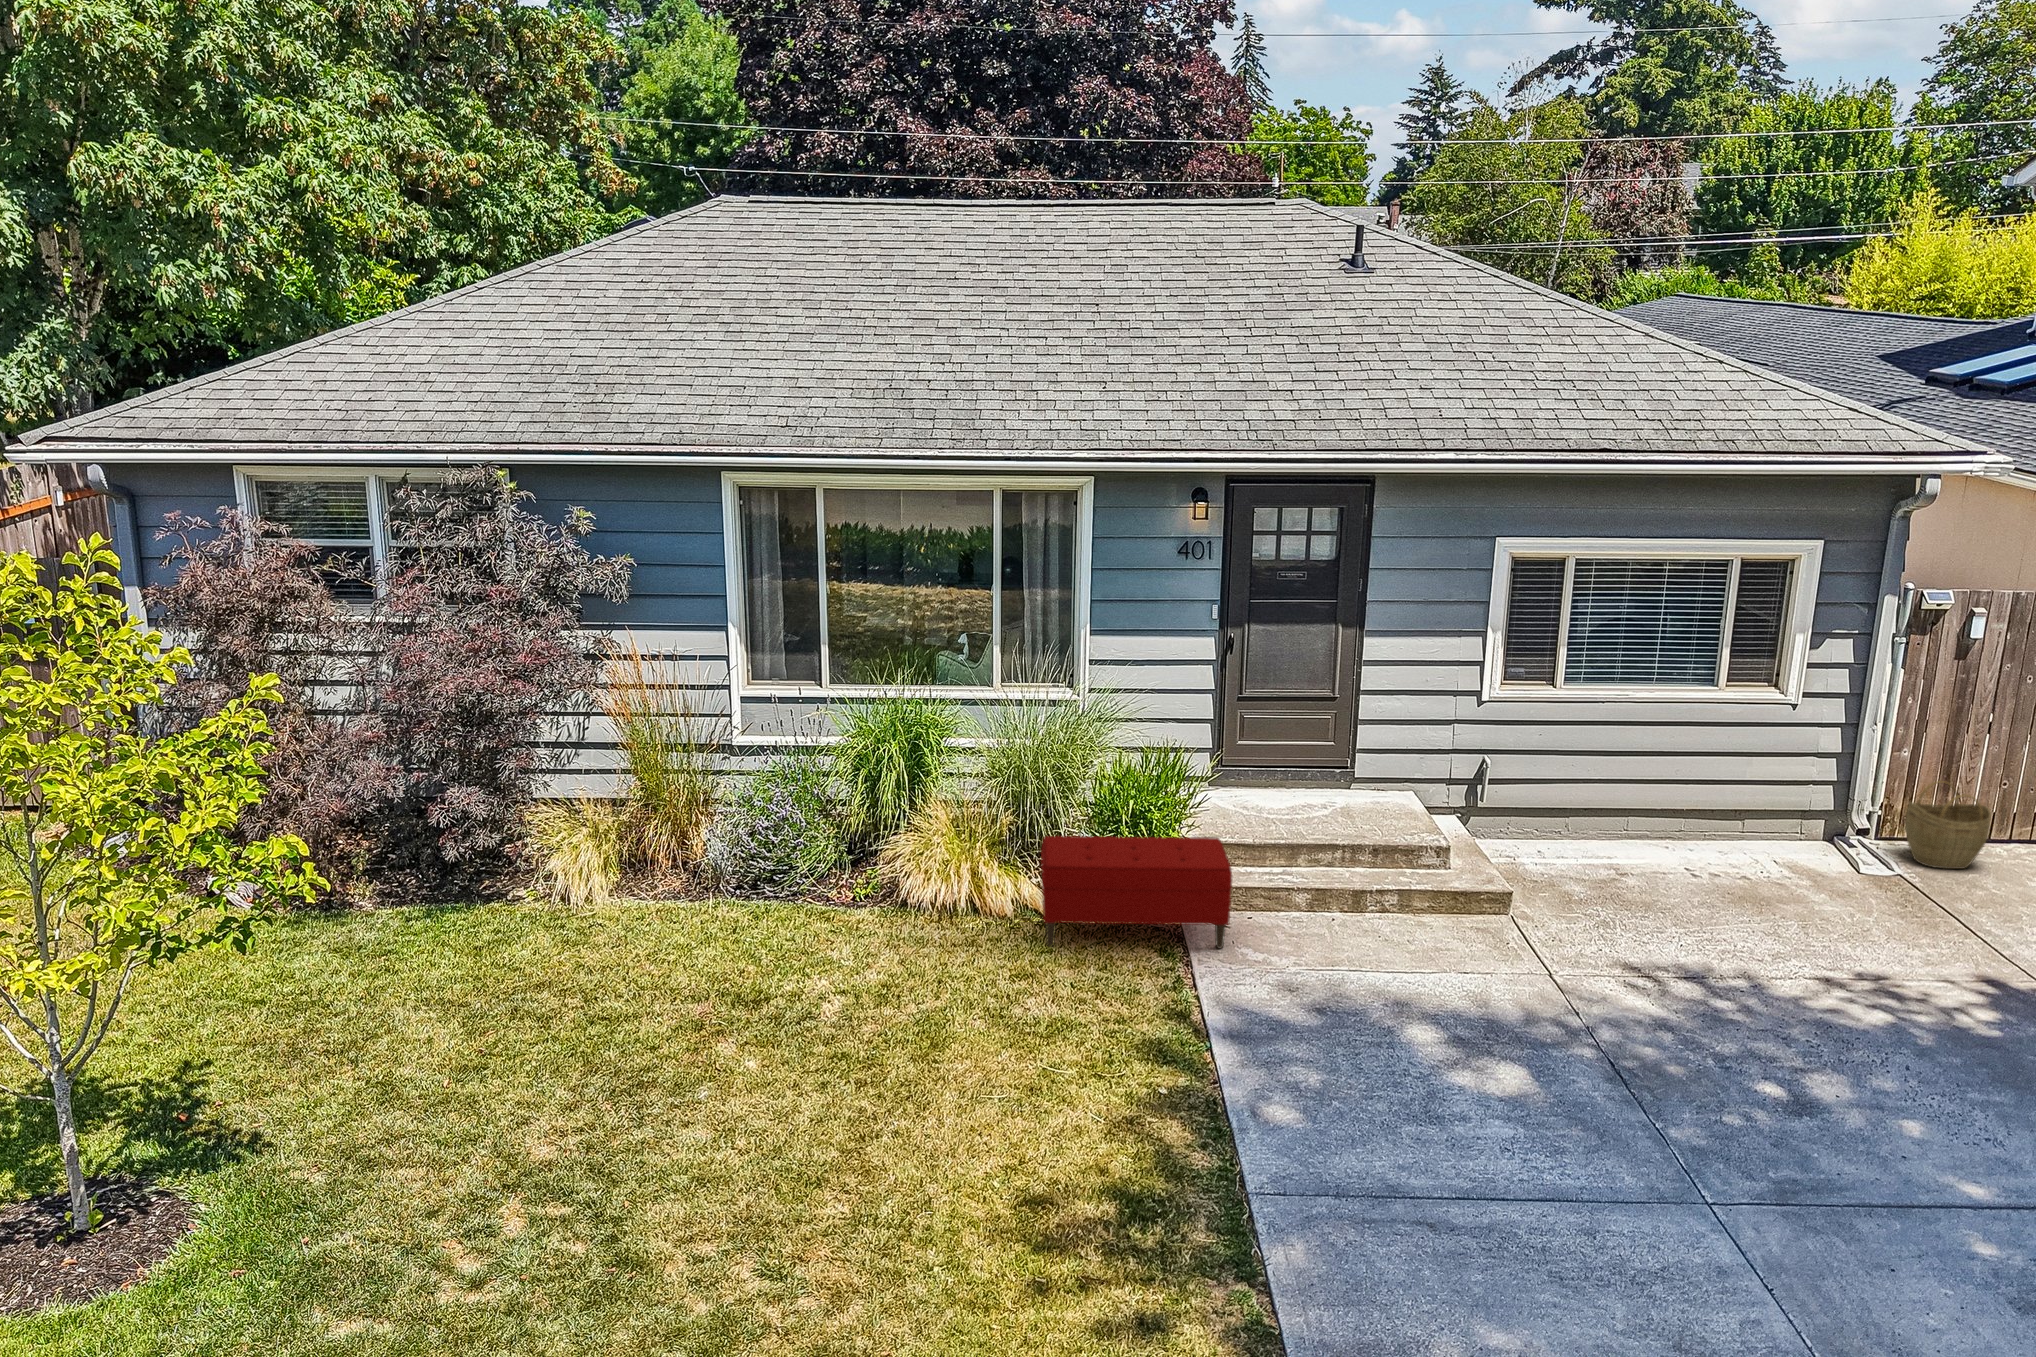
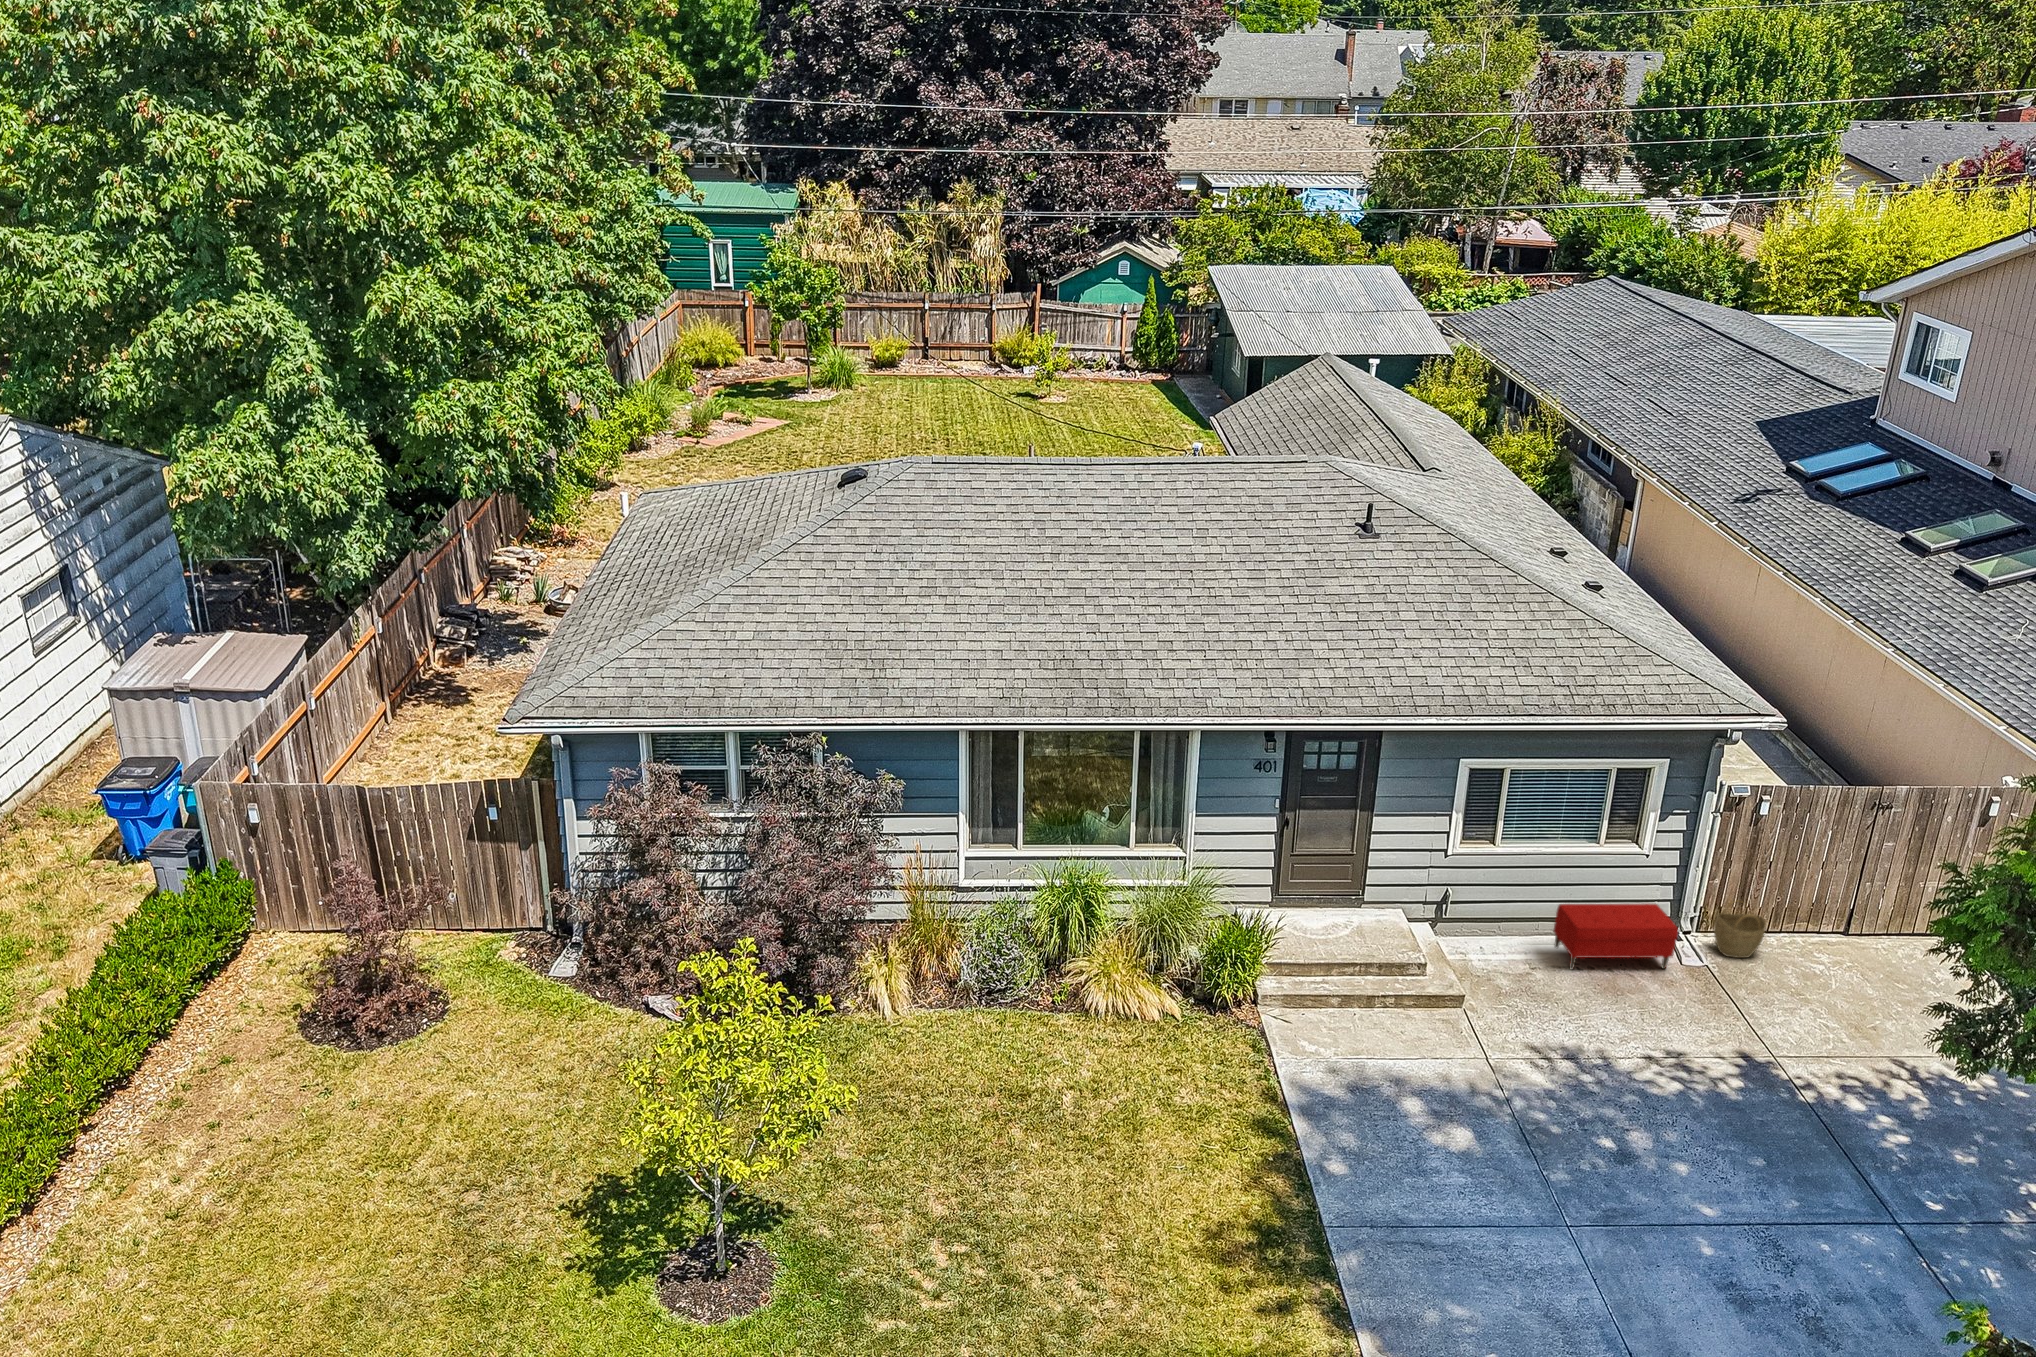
bench: present [1041,836,1232,948] -> present [1554,903,1678,969]

